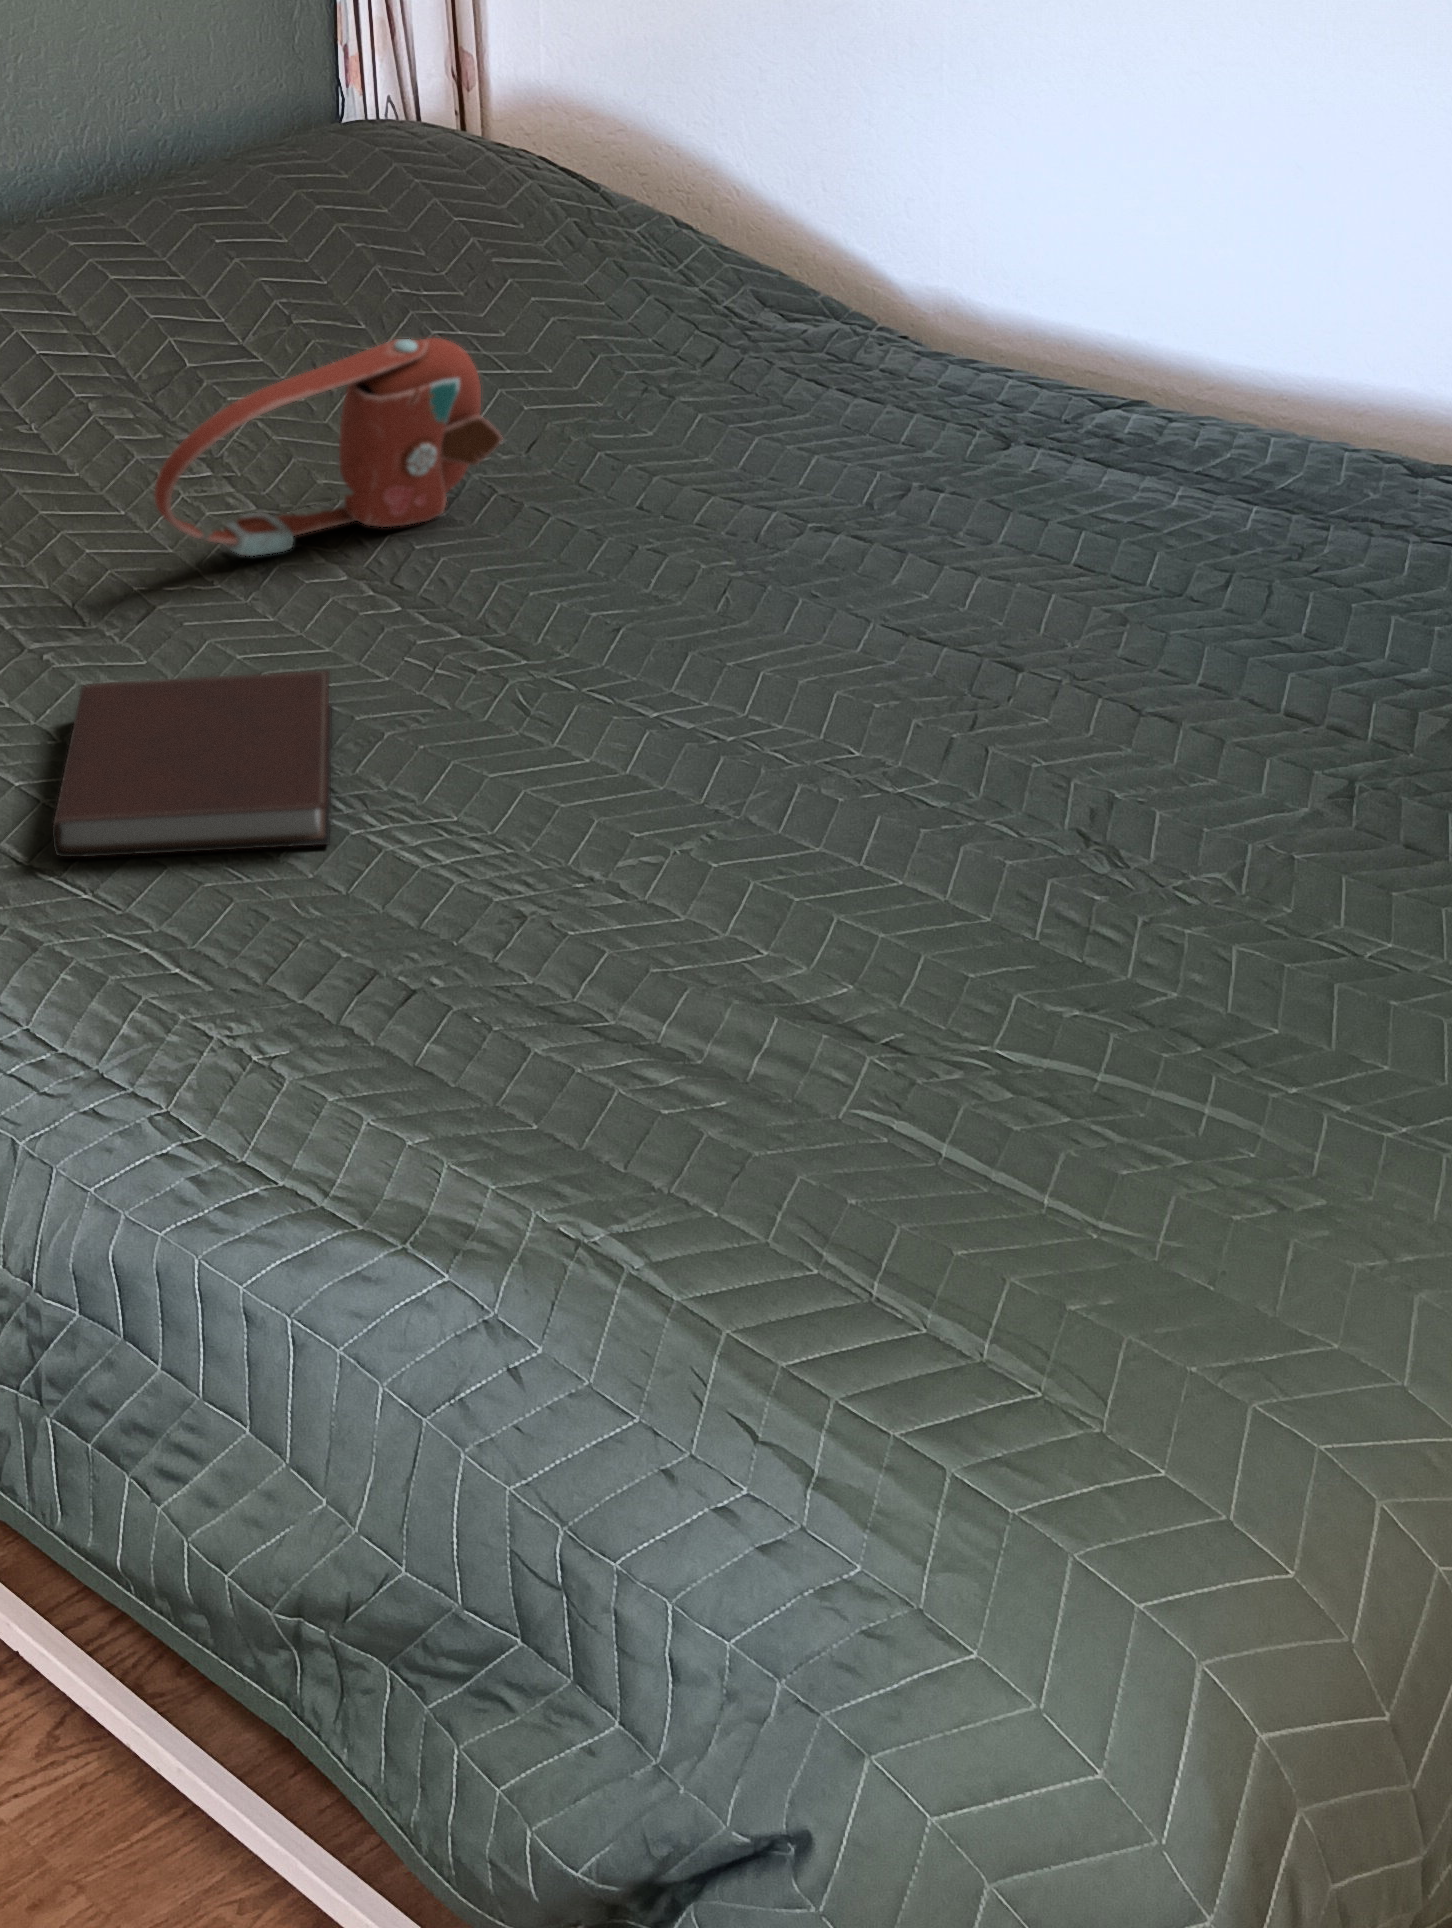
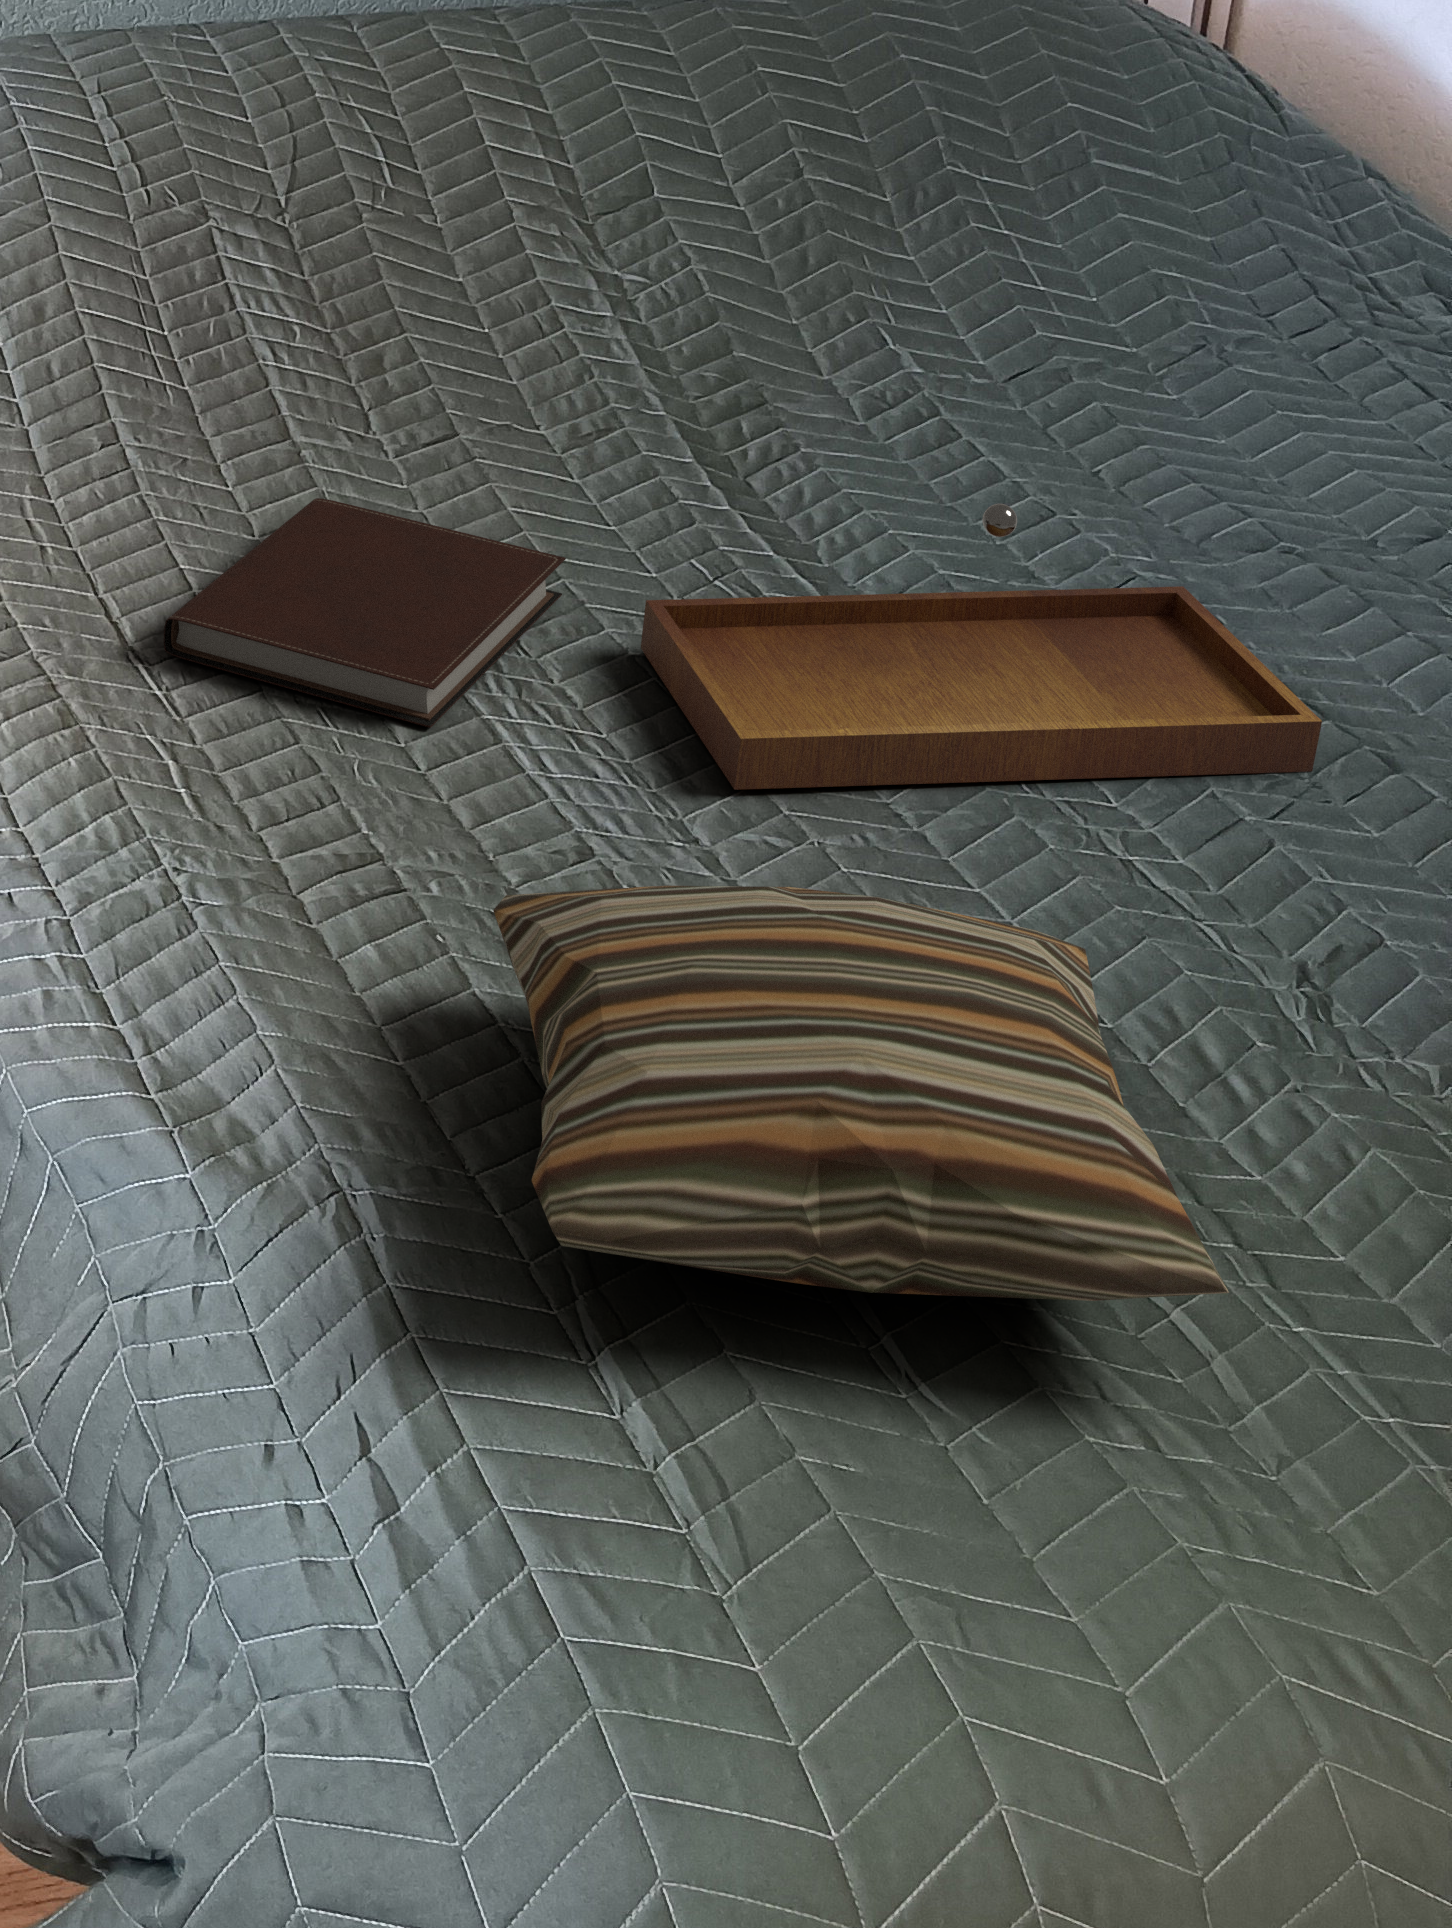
handbag: present [154,338,502,556] -> none [509,232,943,442]
tray: none [431,512,986,812] -> present [641,504,1322,790]
pillow: none [572,832,1349,1210] -> present [493,886,1229,1301]

